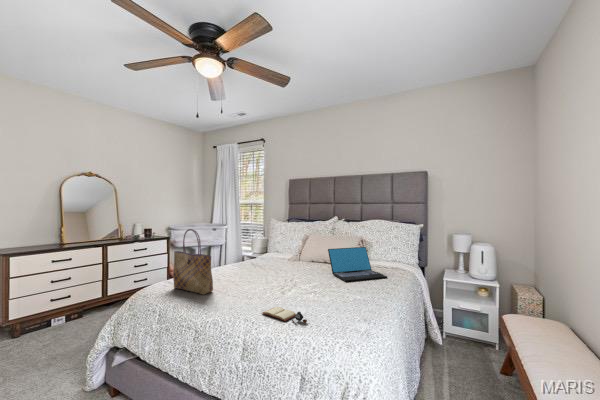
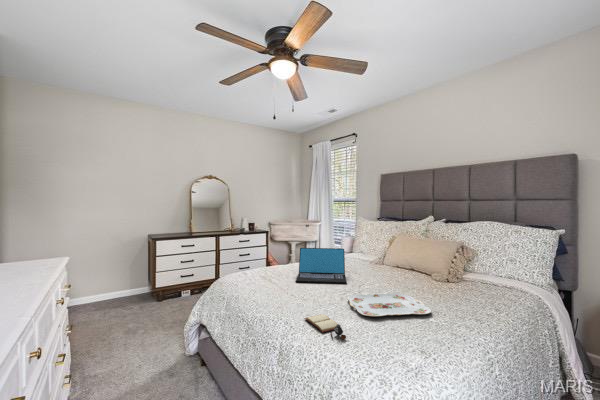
tote bag: present [173,229,213,294] -> none [245,225,275,290]
laptop: present [328,247,387,282] -> present [296,248,347,284]
serving tray: none [288,282,357,302] -> present [347,293,431,316]

